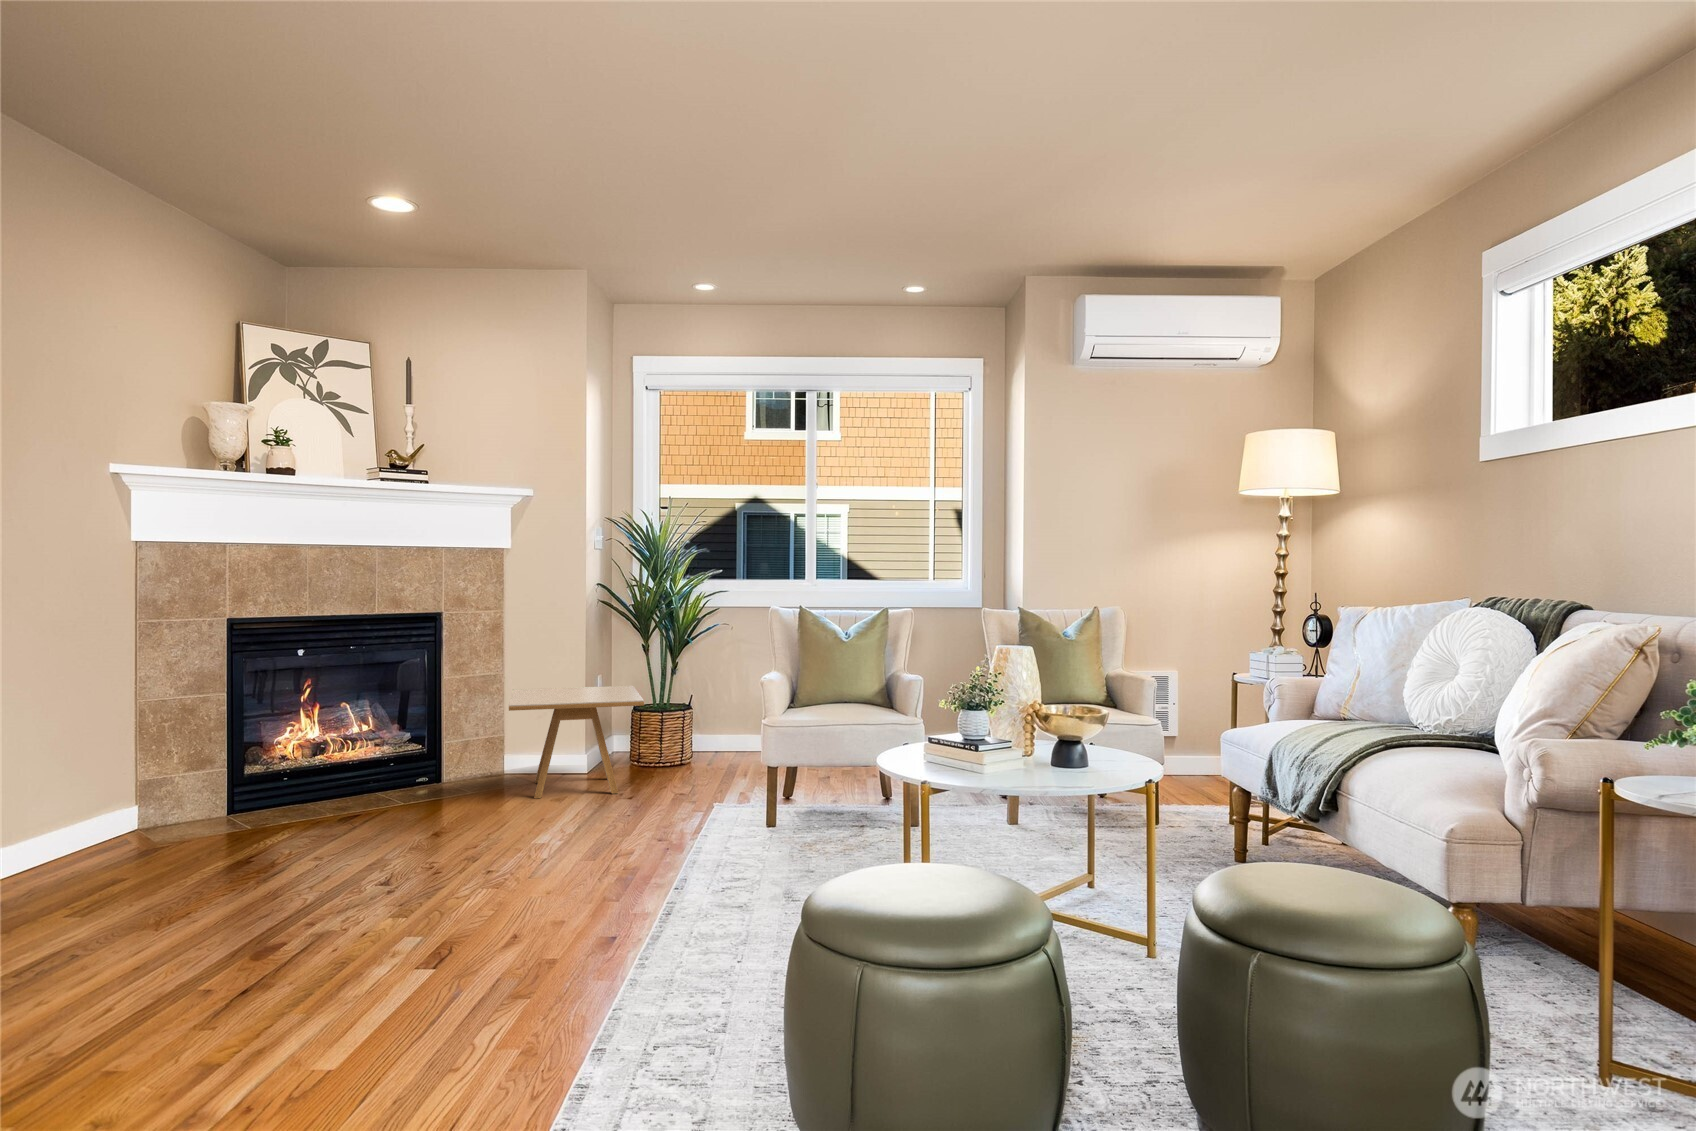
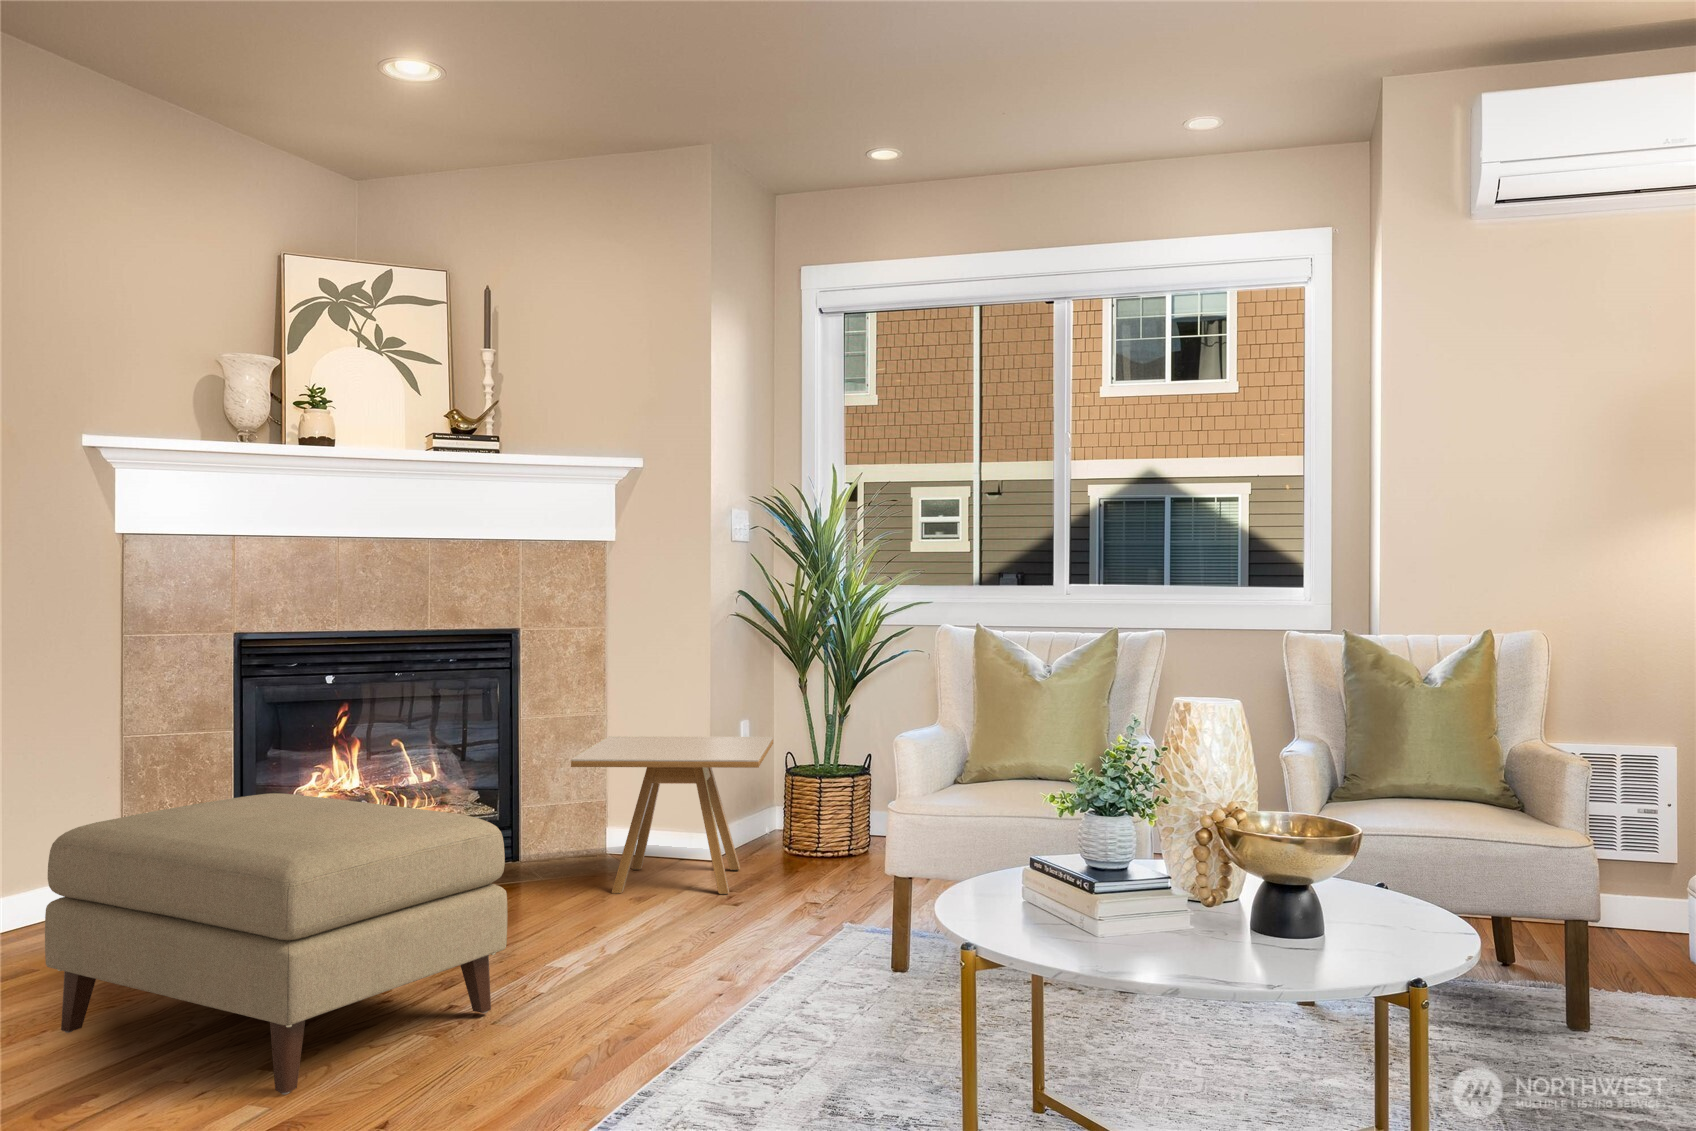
ottoman: none [189,735,532,929] -> present [45,793,507,1094]

